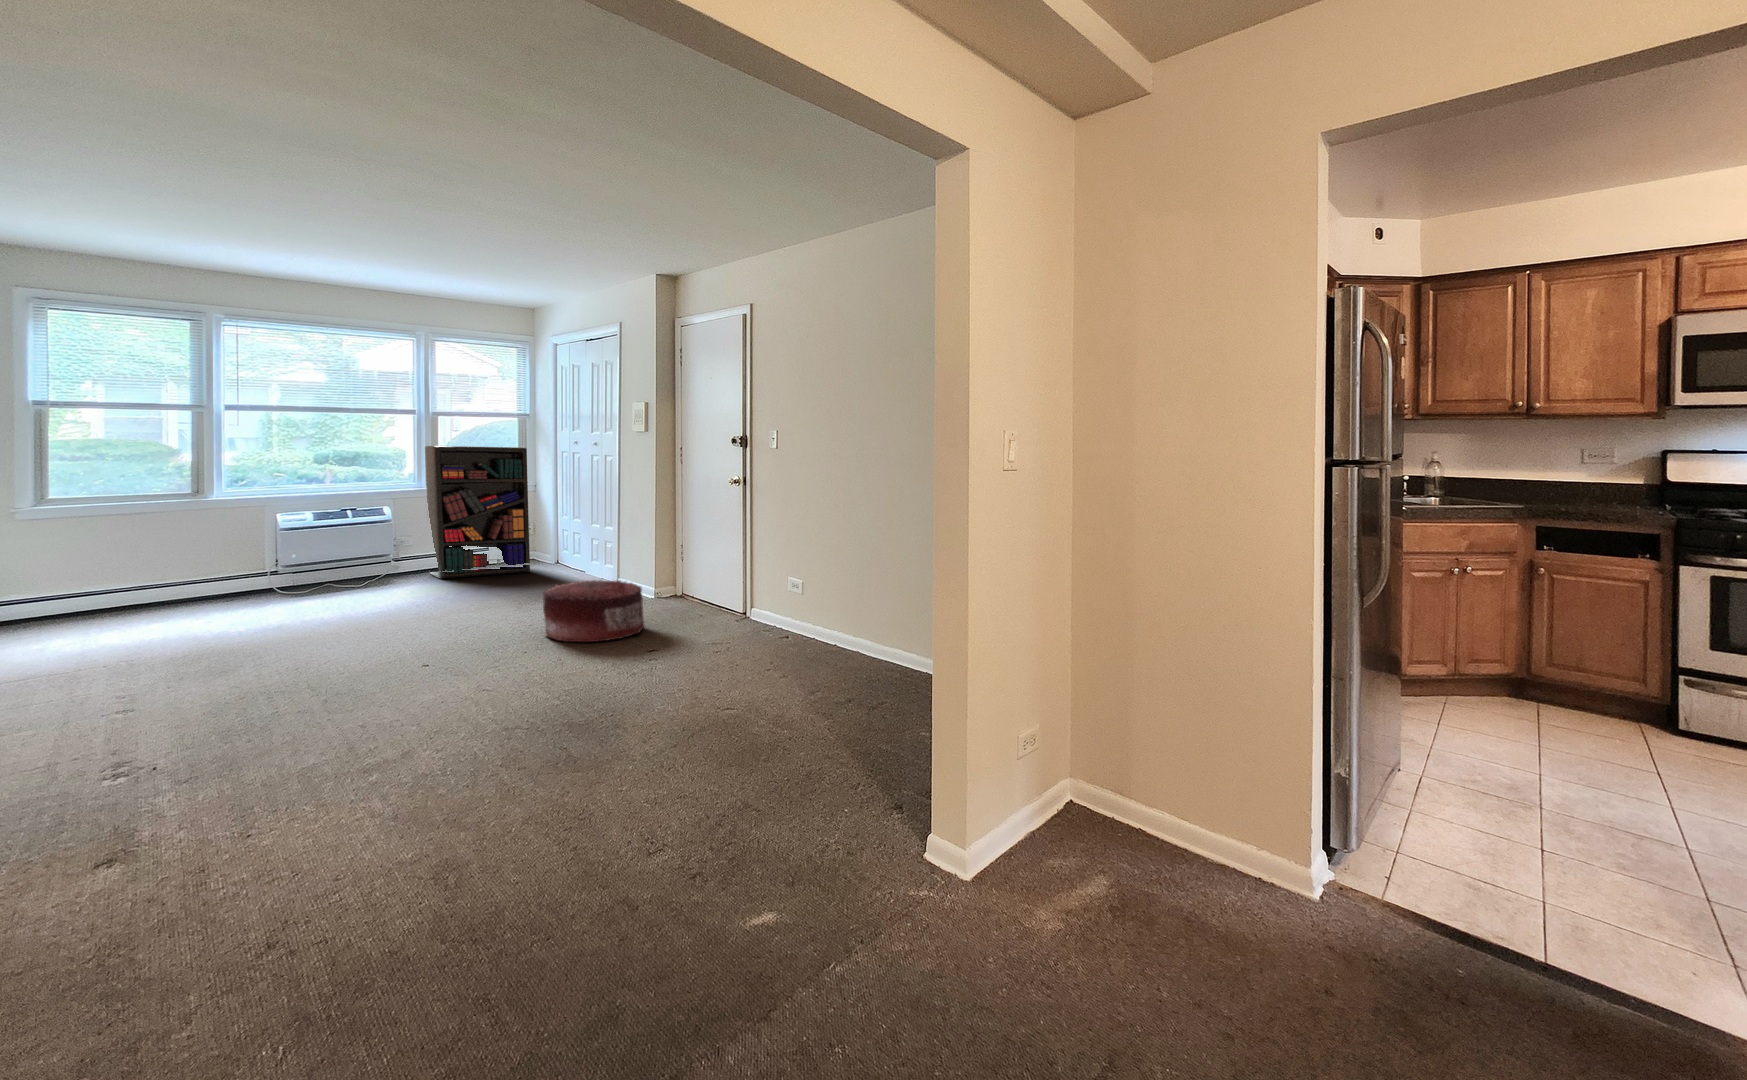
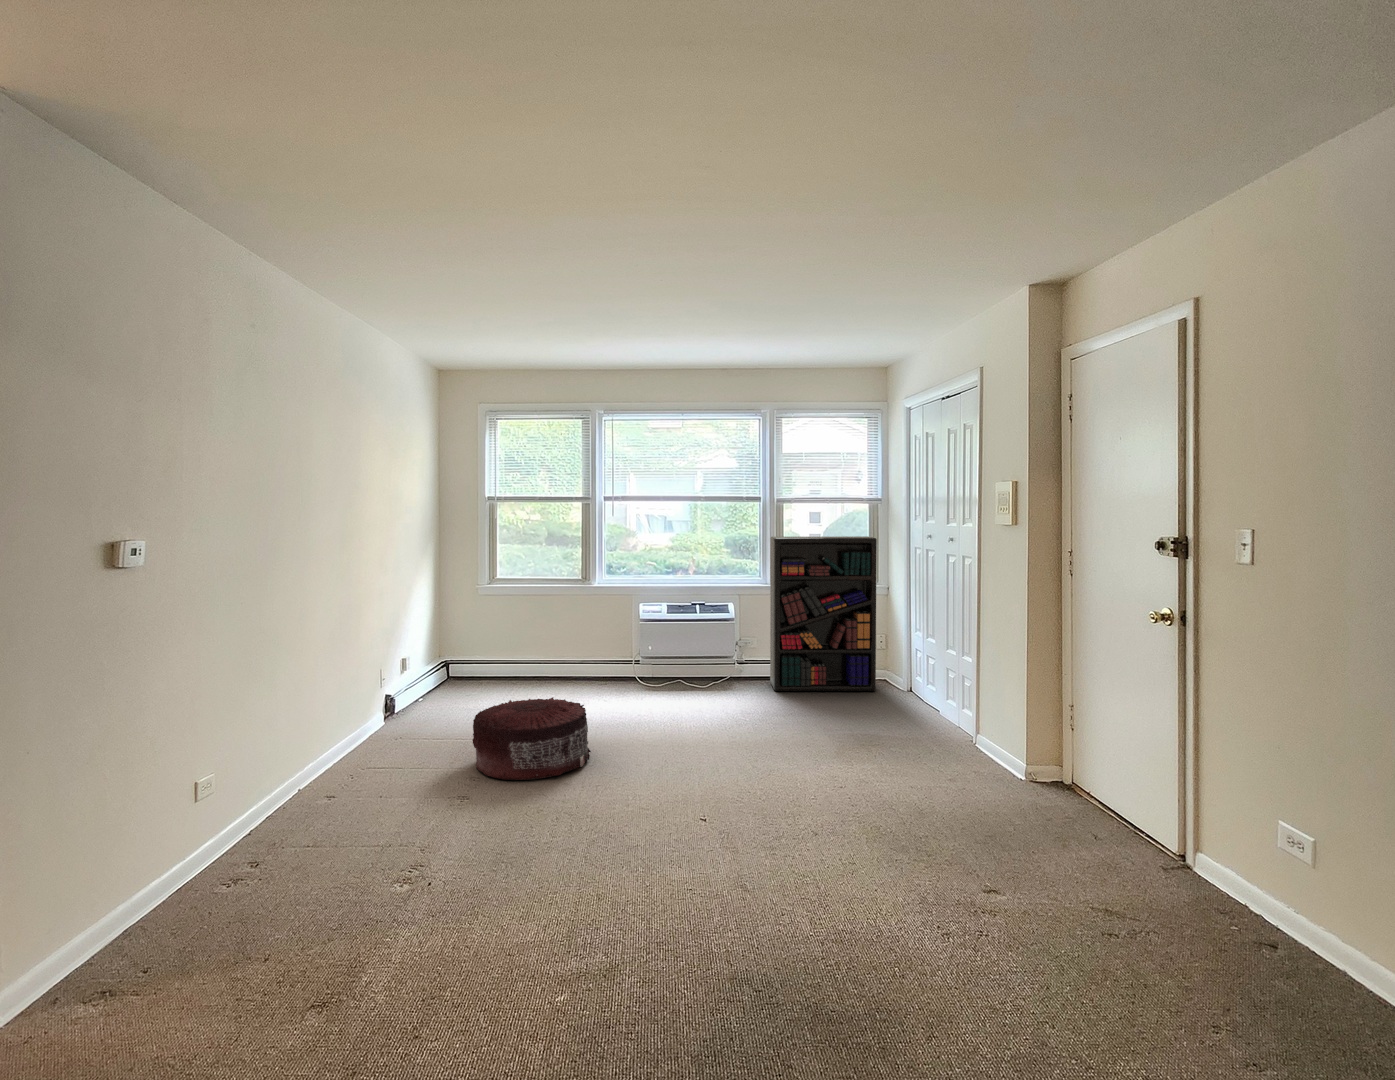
pouf: present [543,580,644,642] -> present [472,697,591,780]

